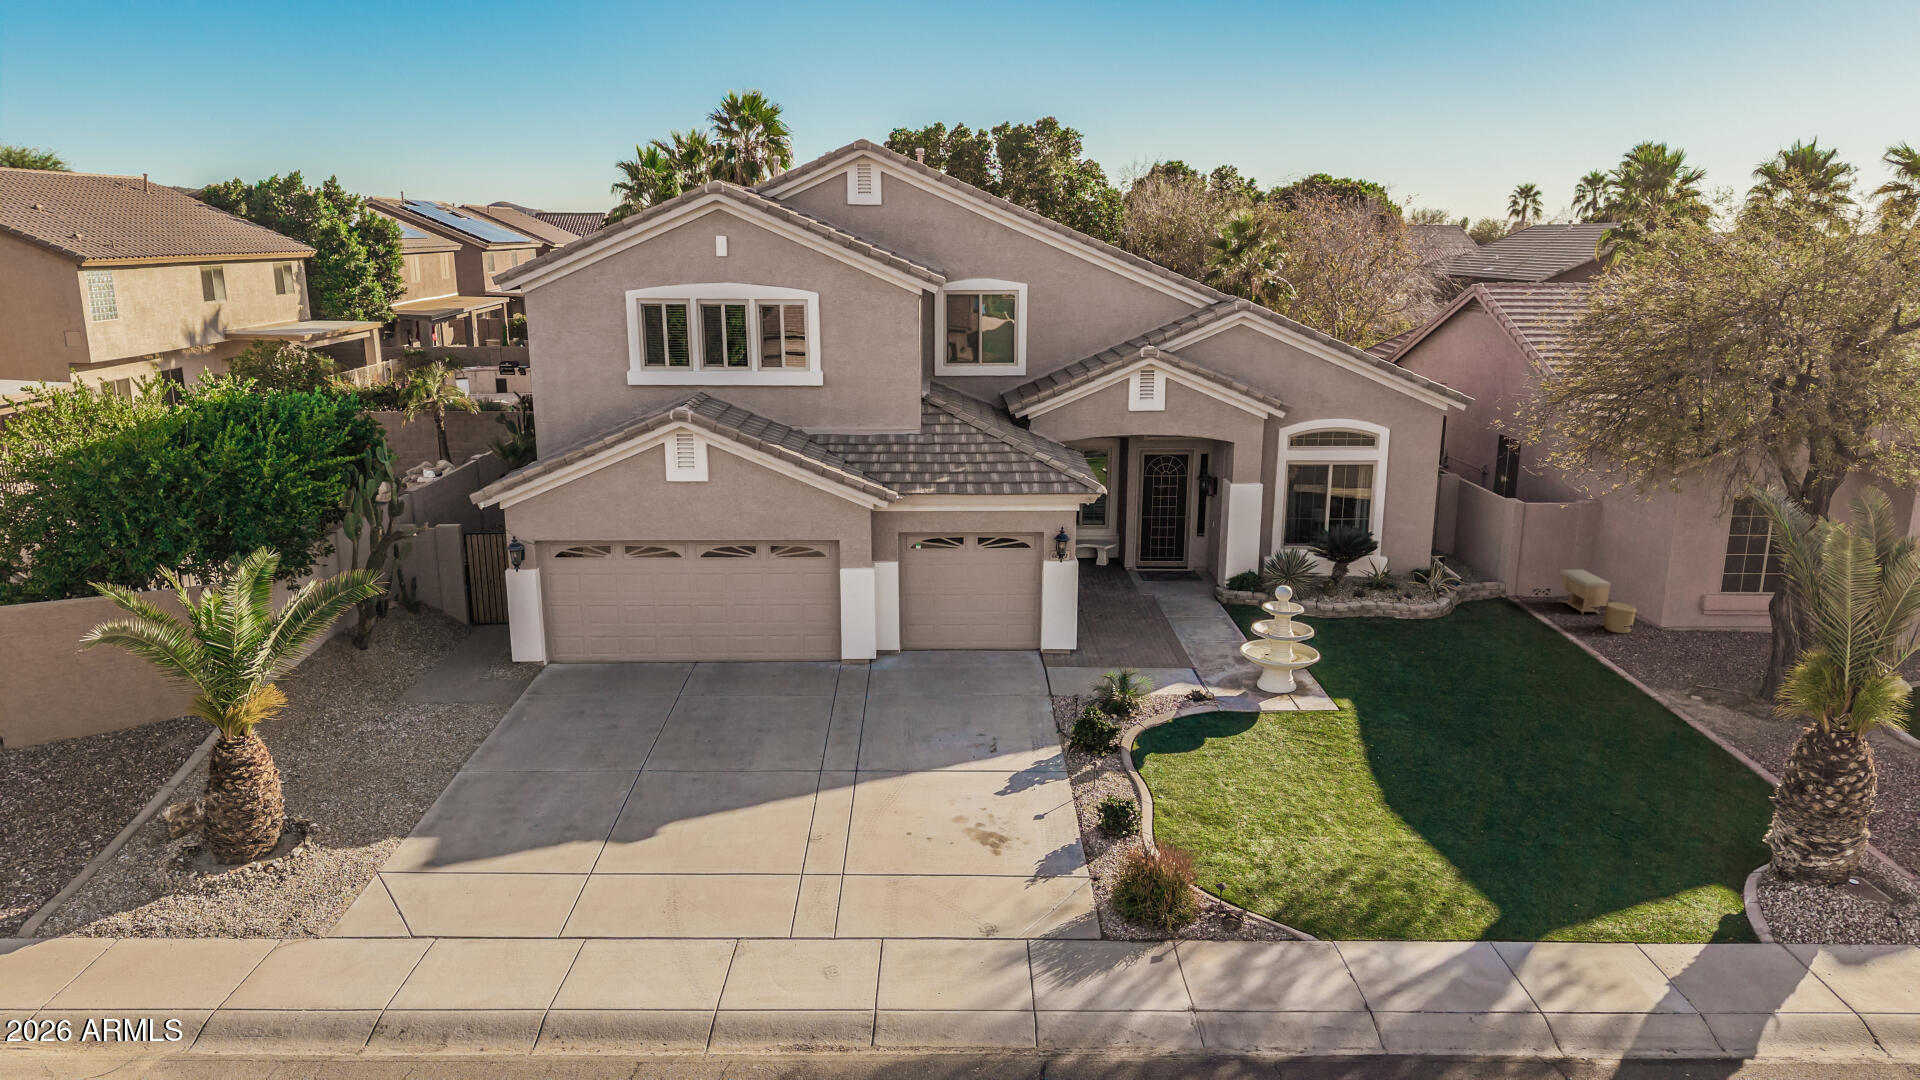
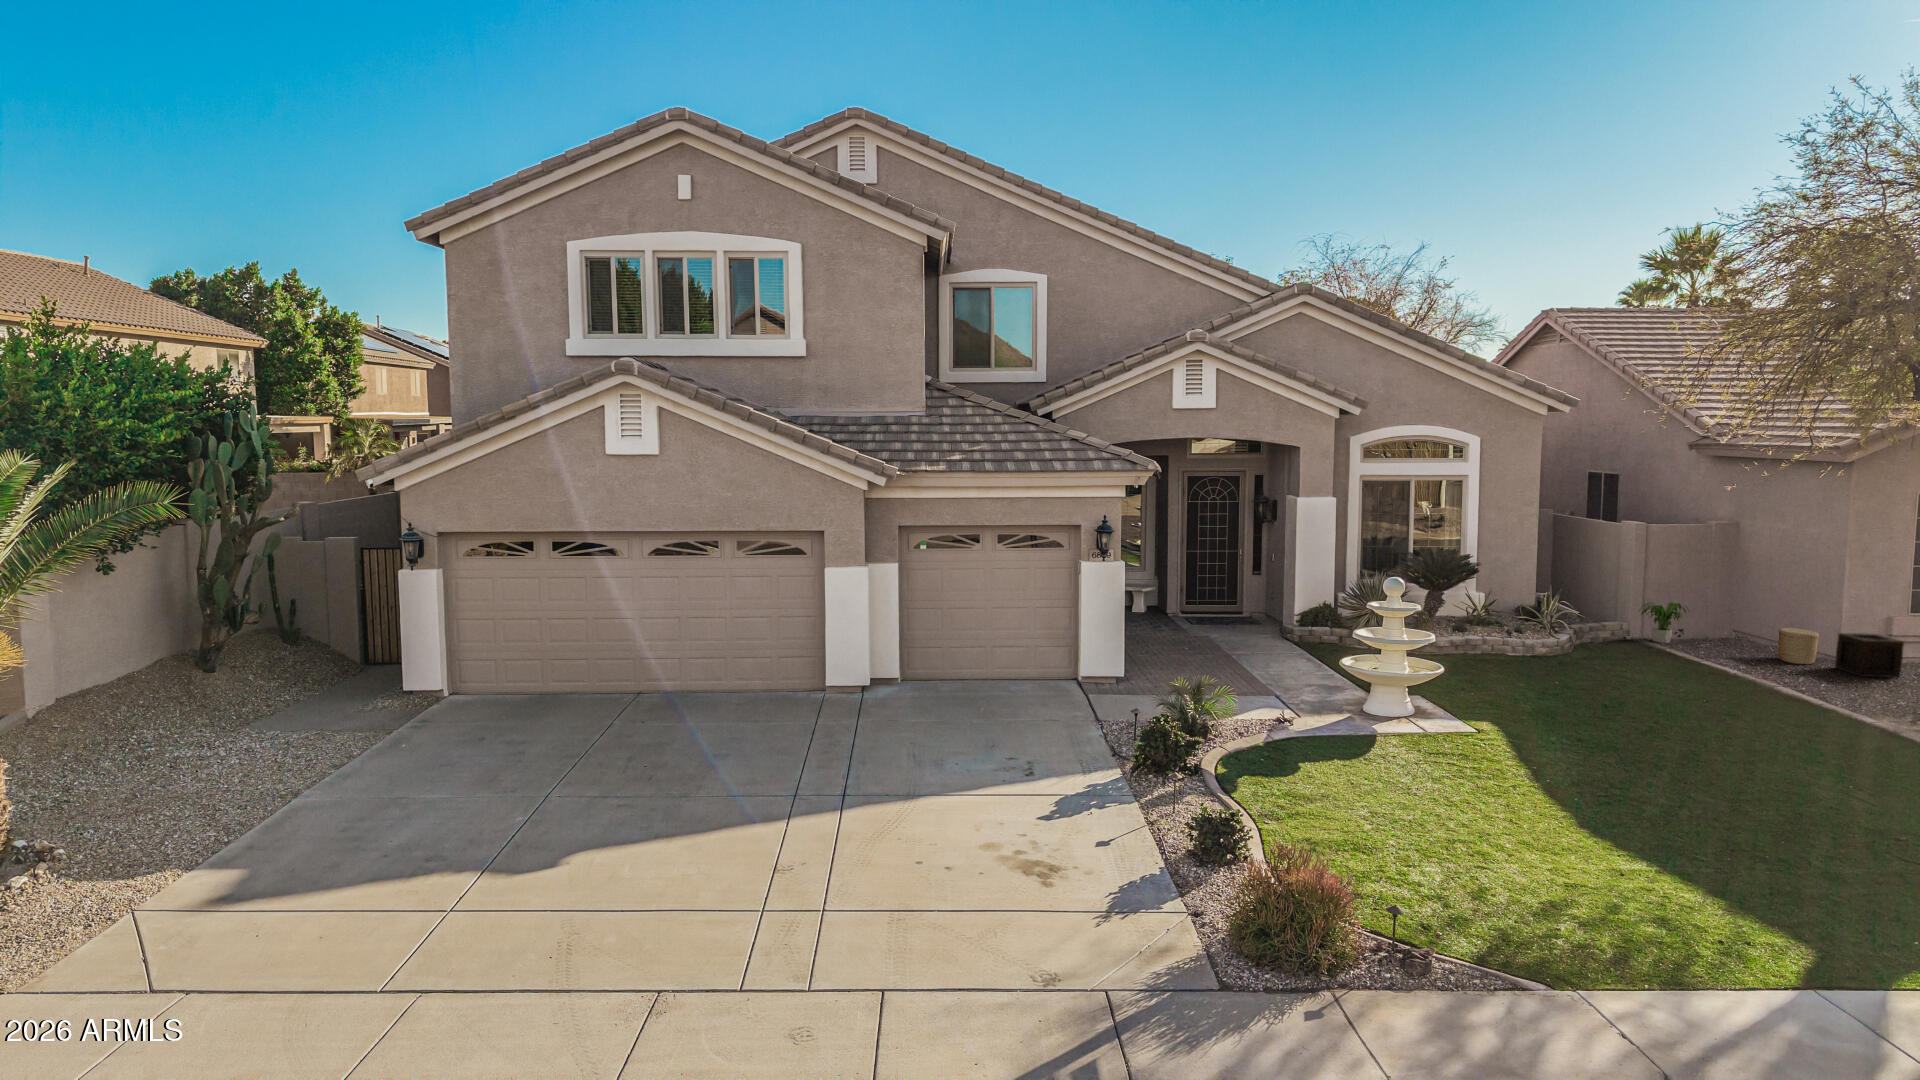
storage bench: present [1560,570,1611,614] -> none [1705,598,1777,648]
potted plant: none [1503,572,1542,606] -> present [1639,602,1690,643]
wooden crate: none [1644,611,1696,649] -> present [1835,633,1904,678]

